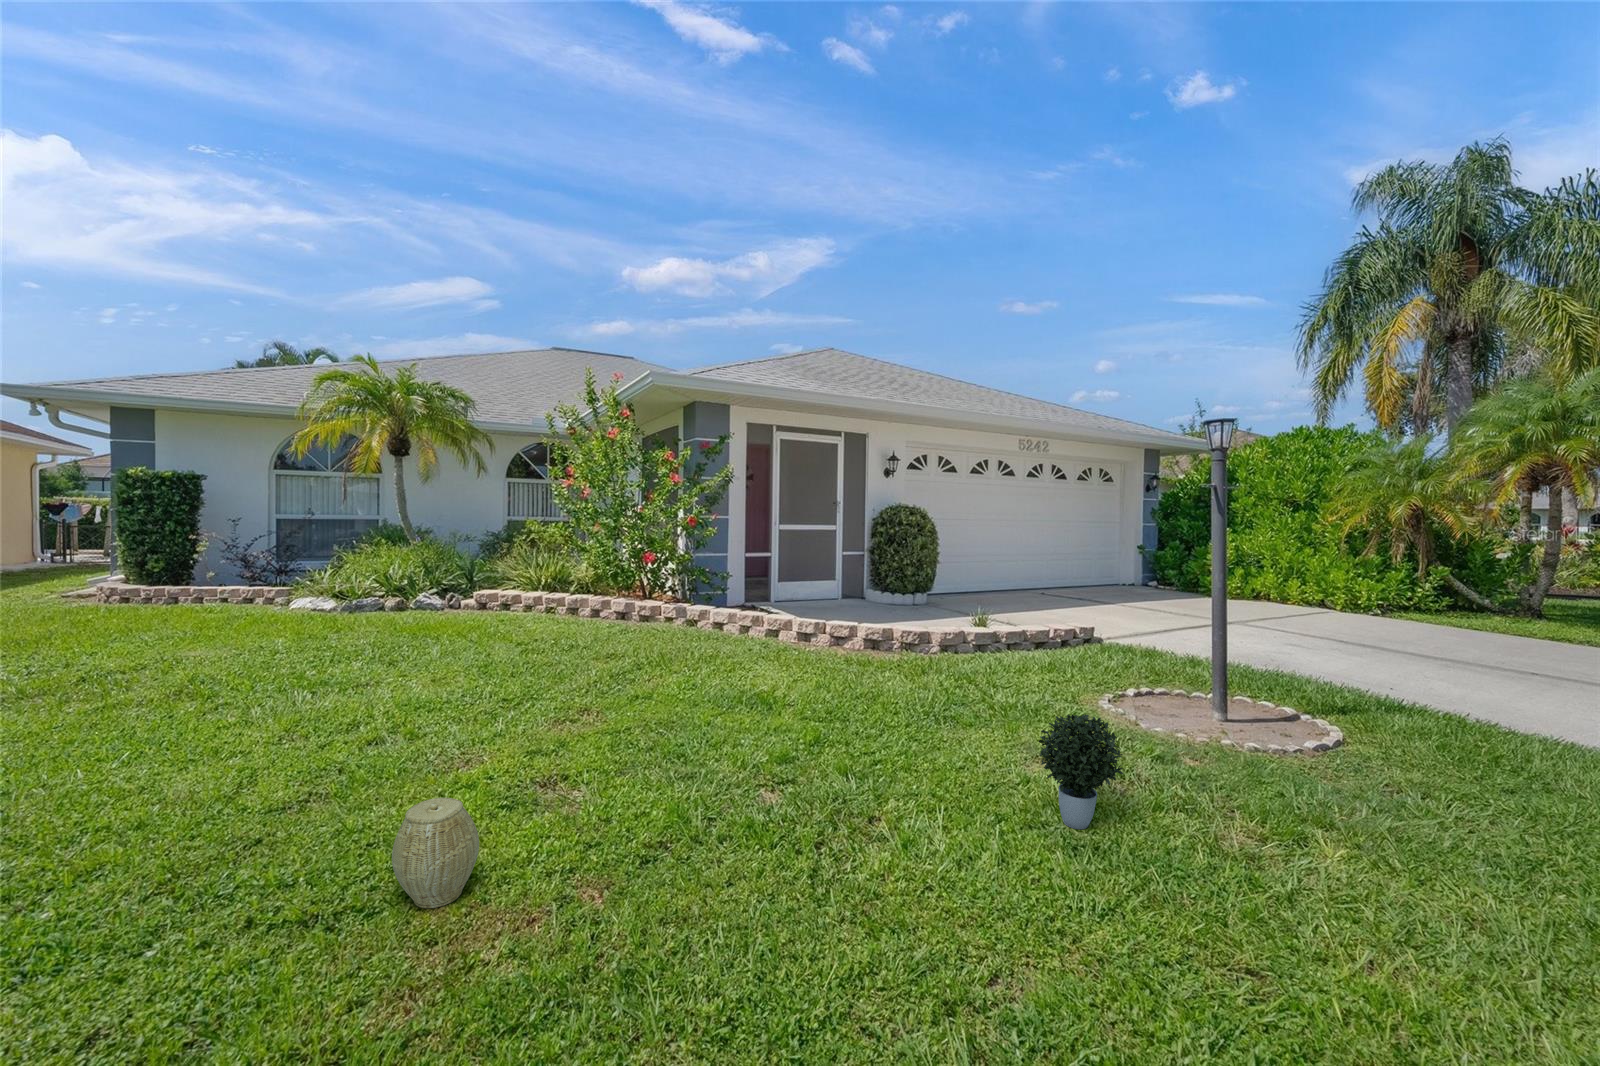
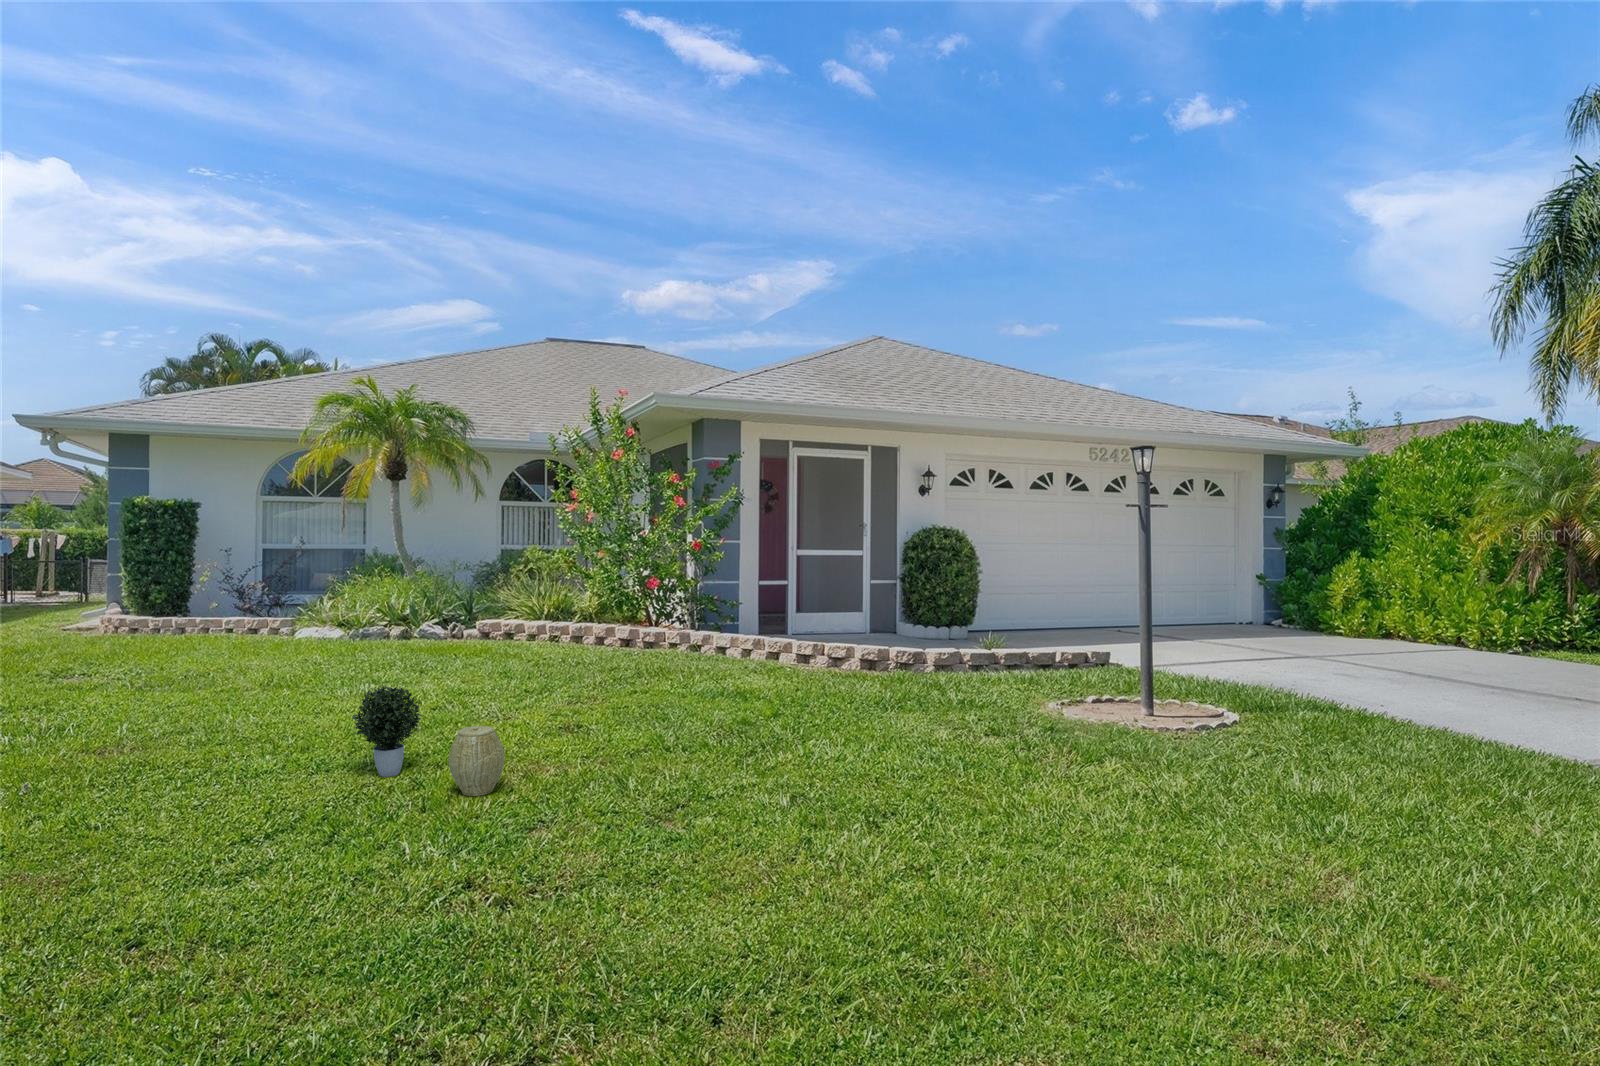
potted plant: present [1039,714,1123,829] -> present [352,686,421,777]

